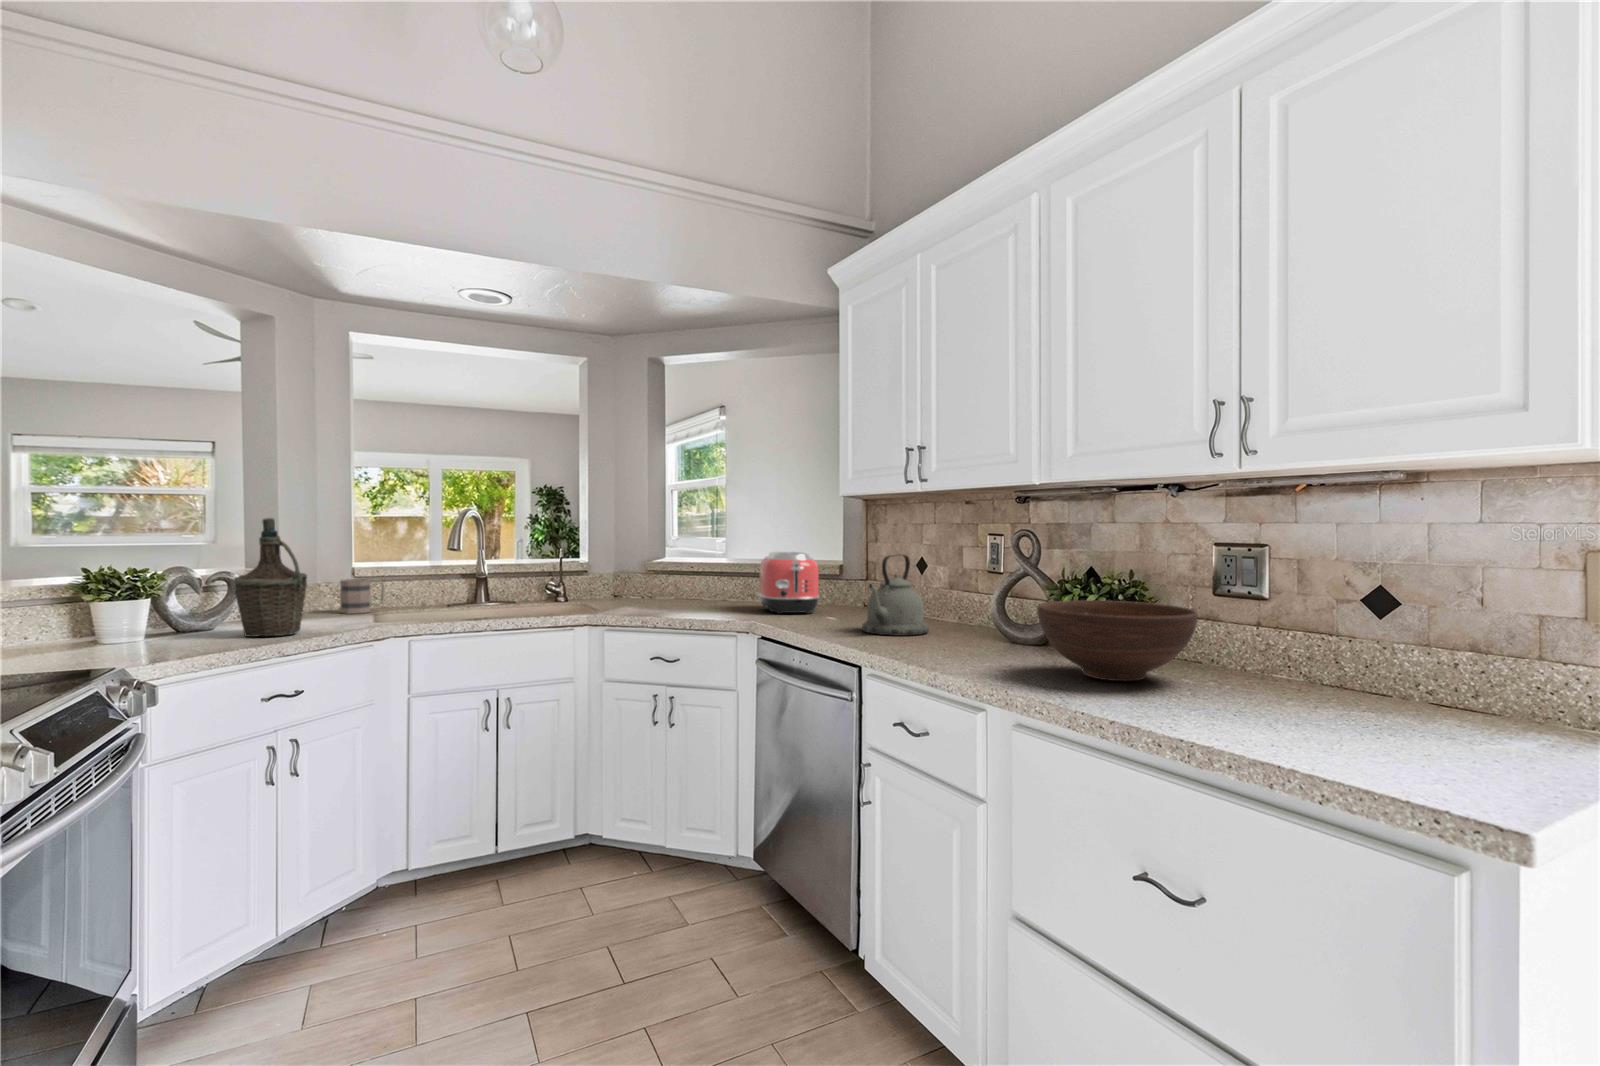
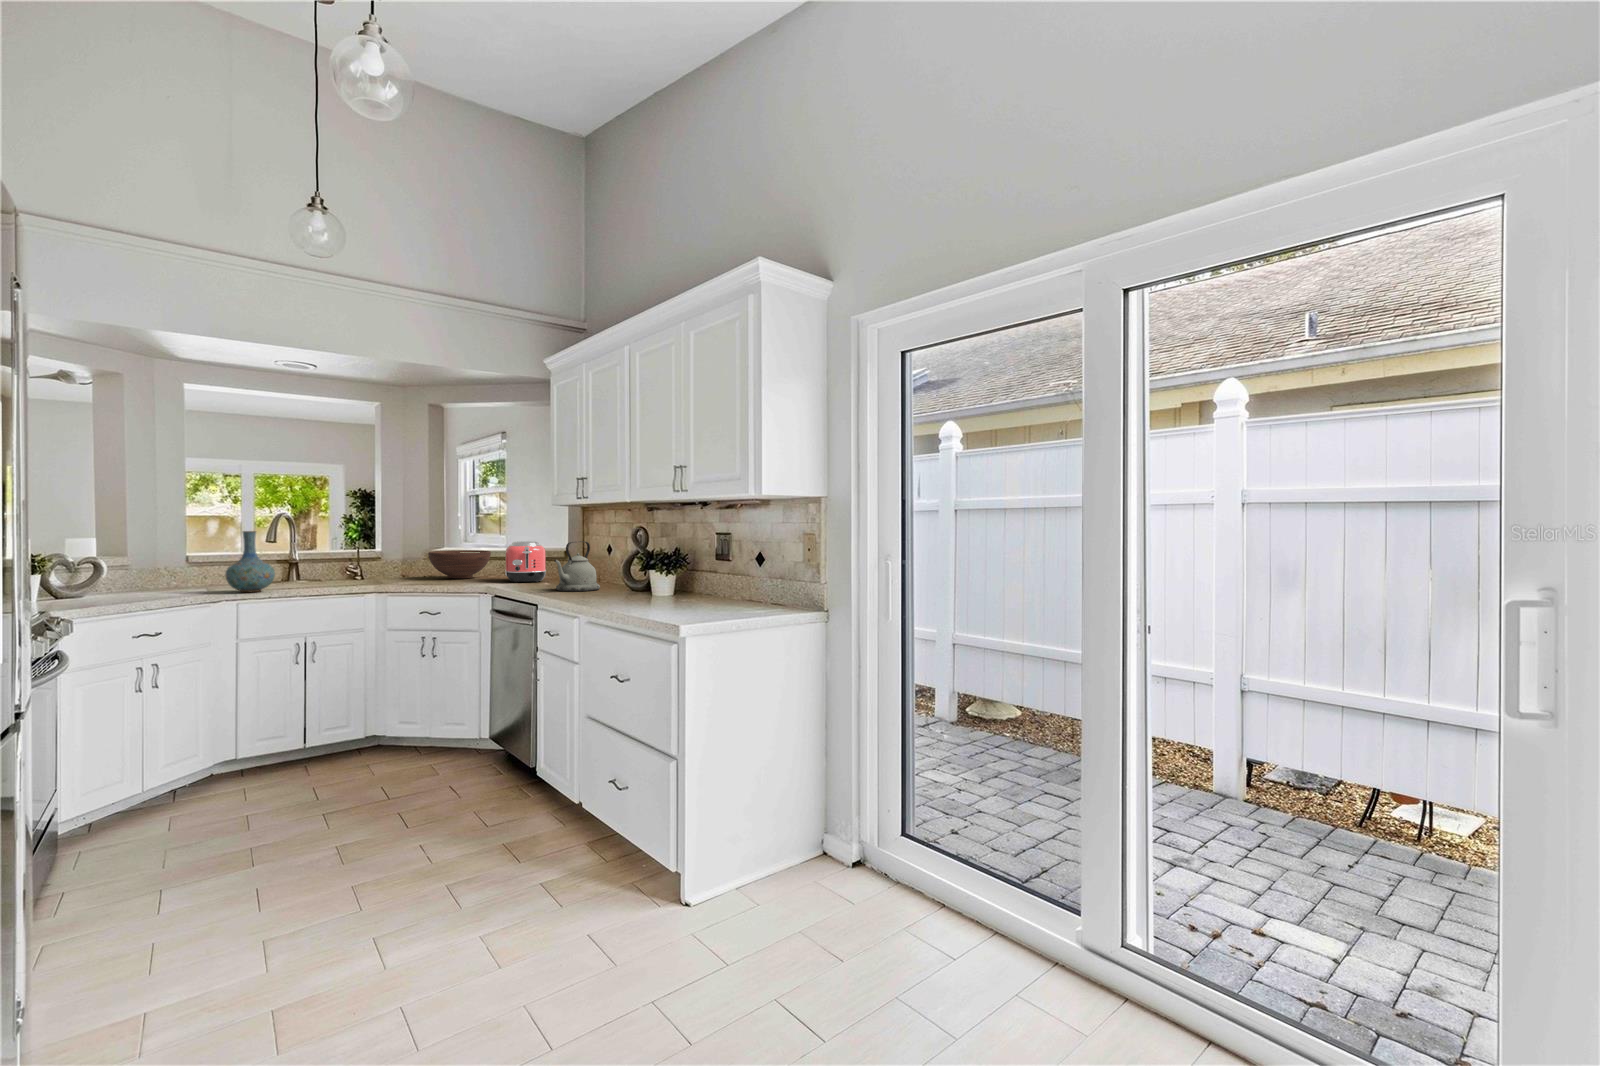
bottle: present [234,518,307,637] -> none [99,521,156,601]
vase: none [396,534,460,624] -> present [225,531,275,592]
mug: present [340,579,385,614] -> none [182,564,219,588]
fruit bowl: present [1037,600,1198,681] -> present [428,550,491,579]

